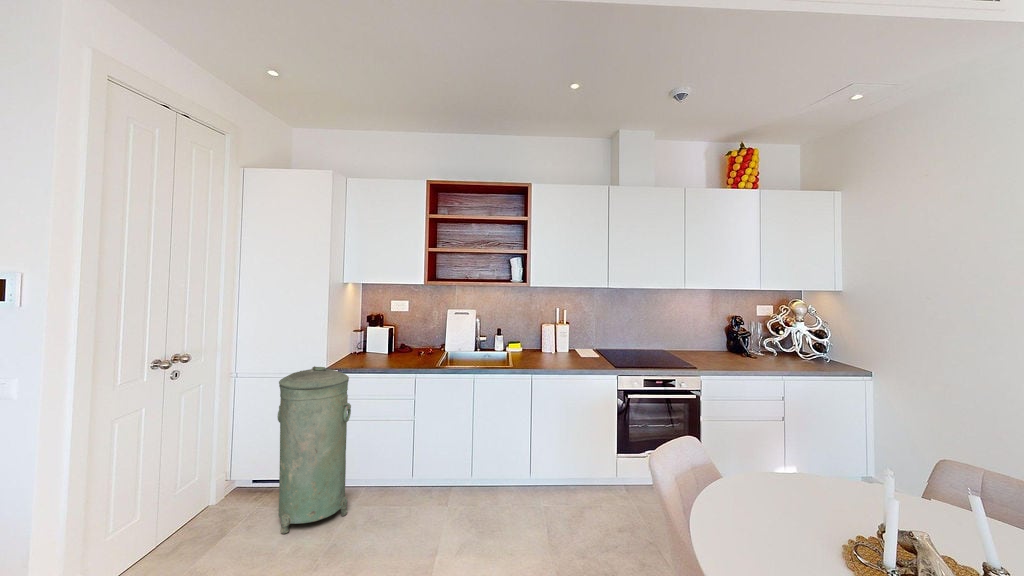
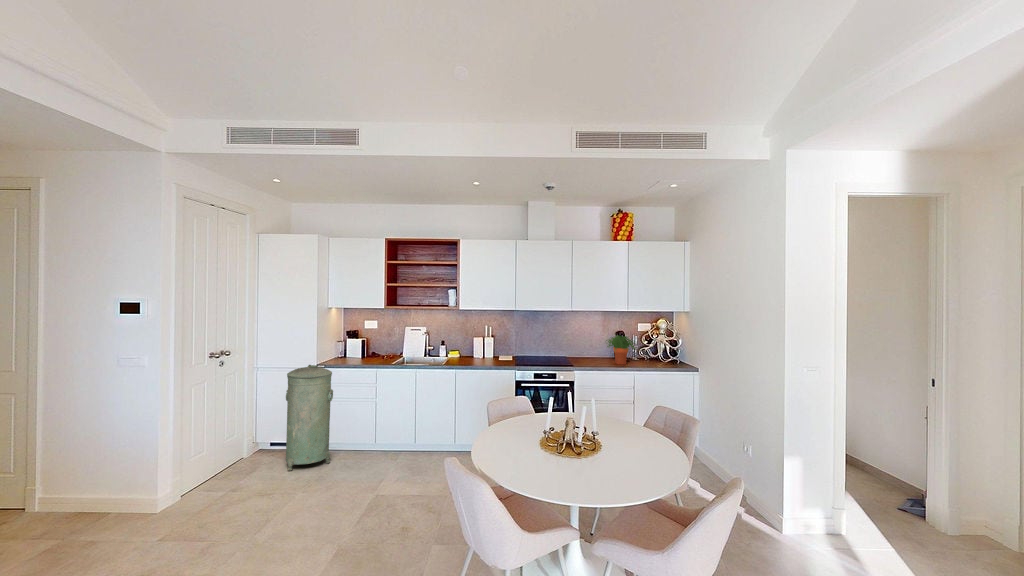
potted plant: none [723,321,777,361] -> present [607,335,634,365]

